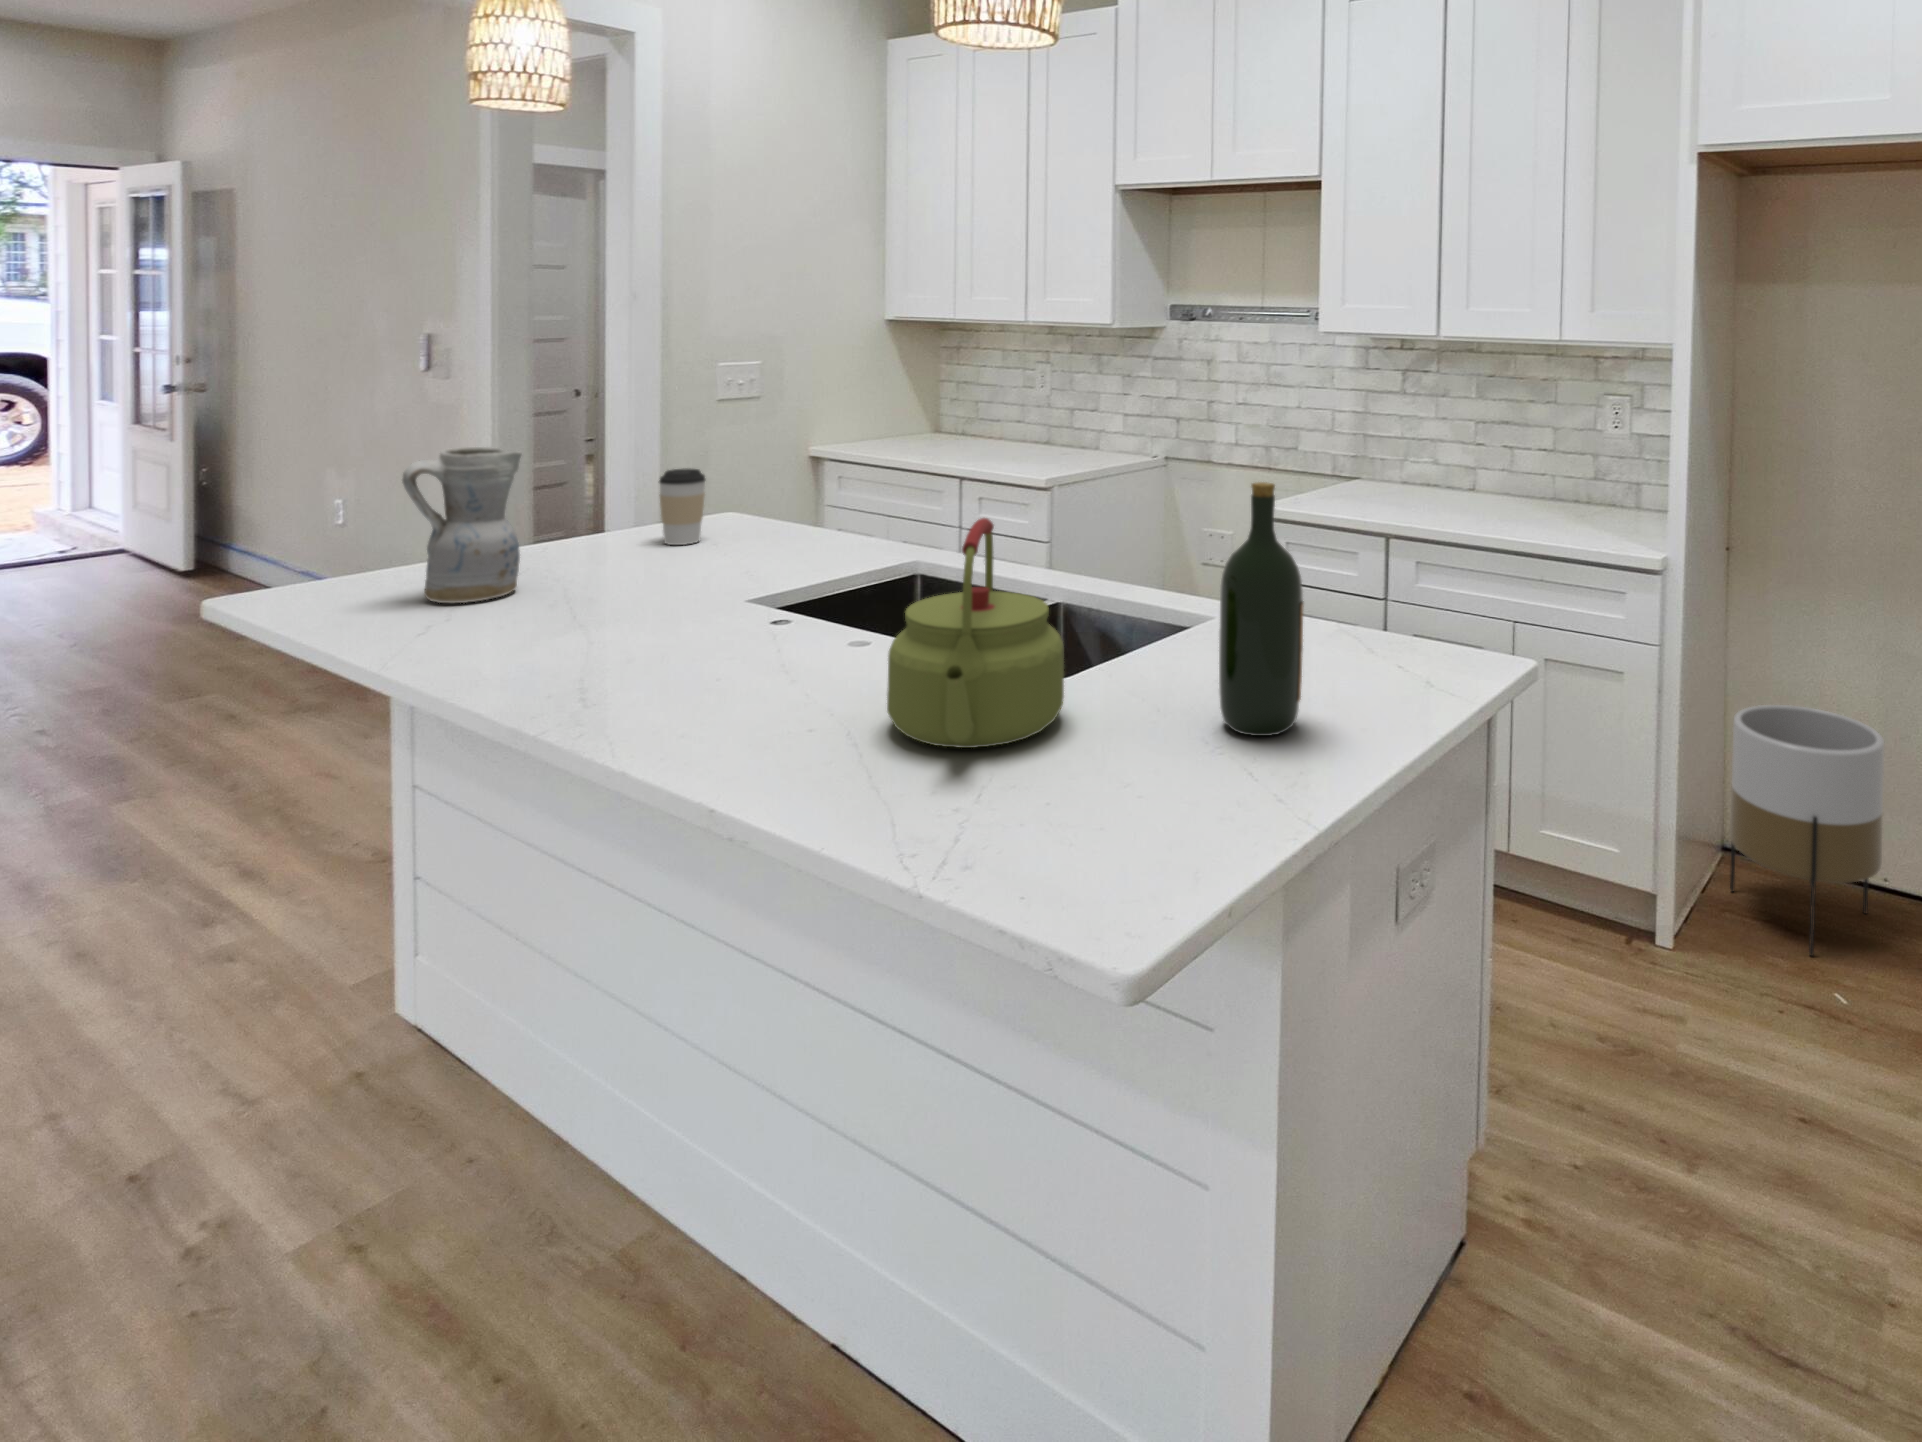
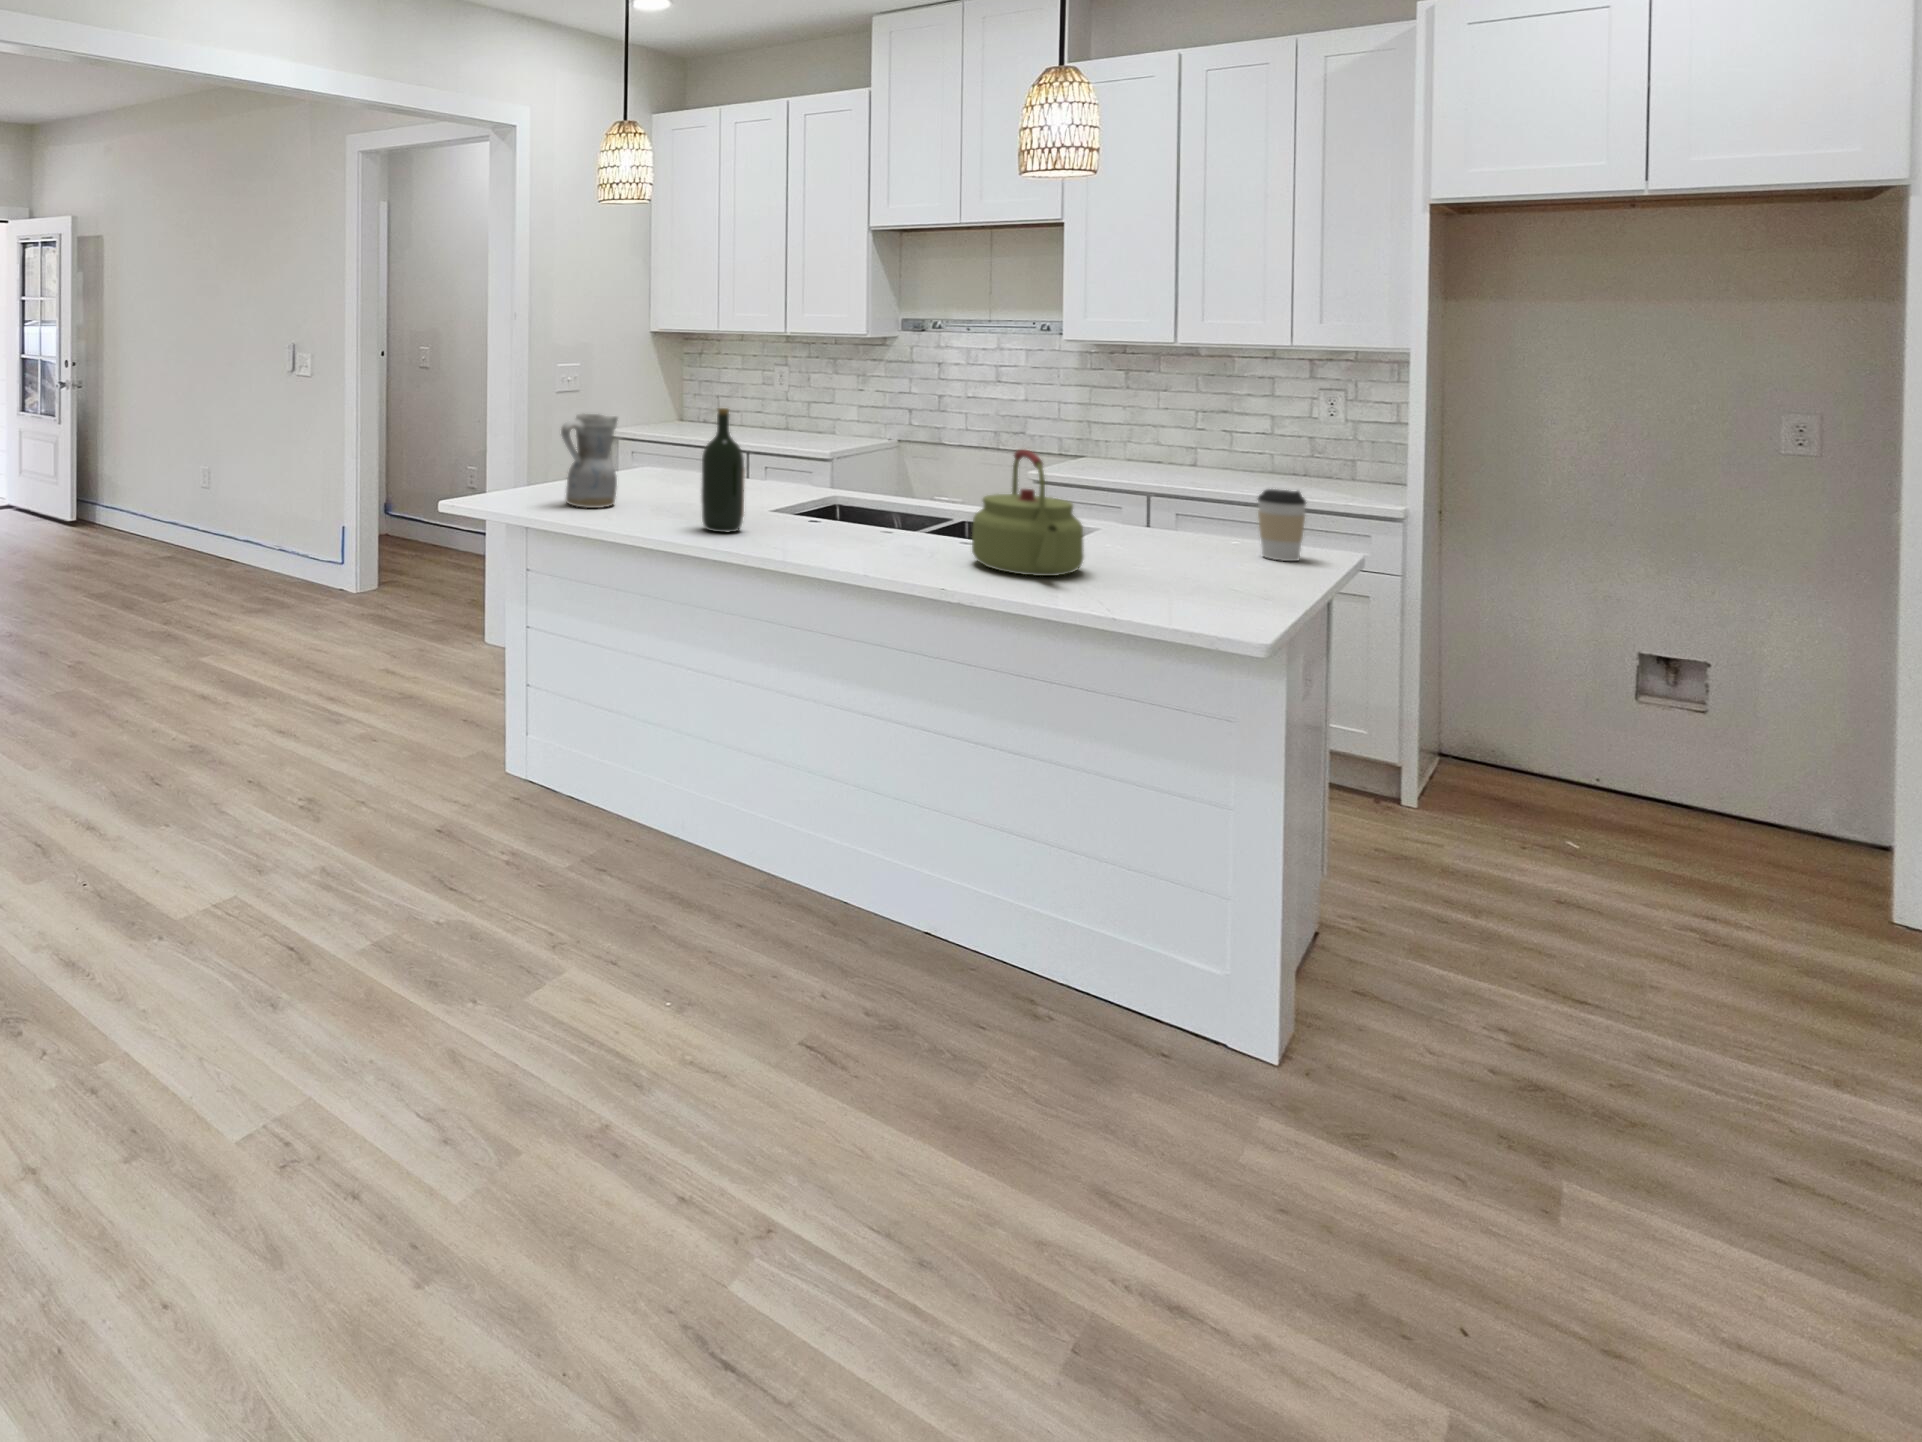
coffee cup: present [659,469,705,545] -> present [1258,489,1306,561]
wine bottle: present [1219,482,1304,736] -> present [701,408,745,532]
planter: present [1730,705,1884,956] -> none [1454,635,1601,821]

